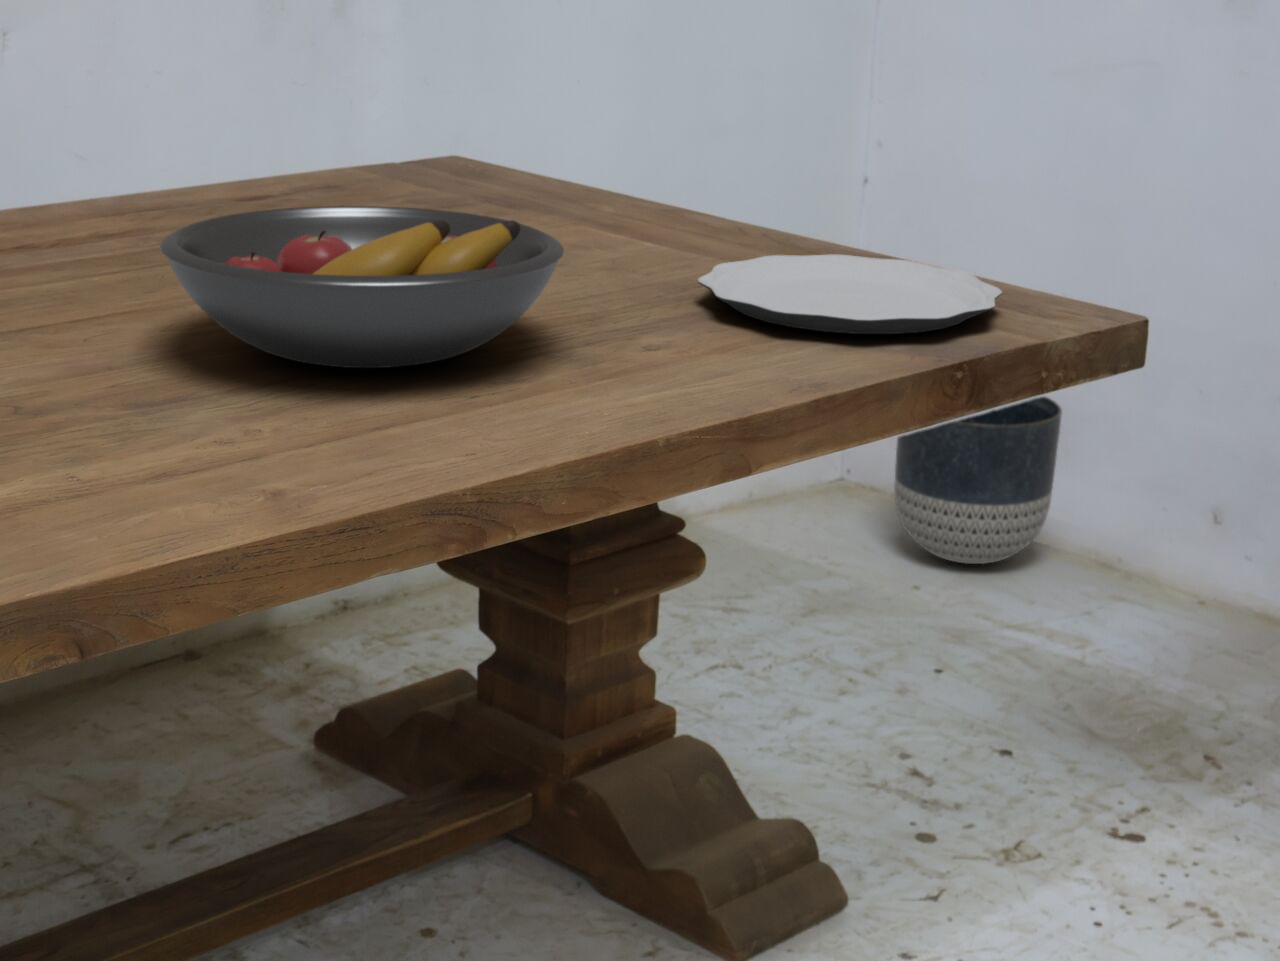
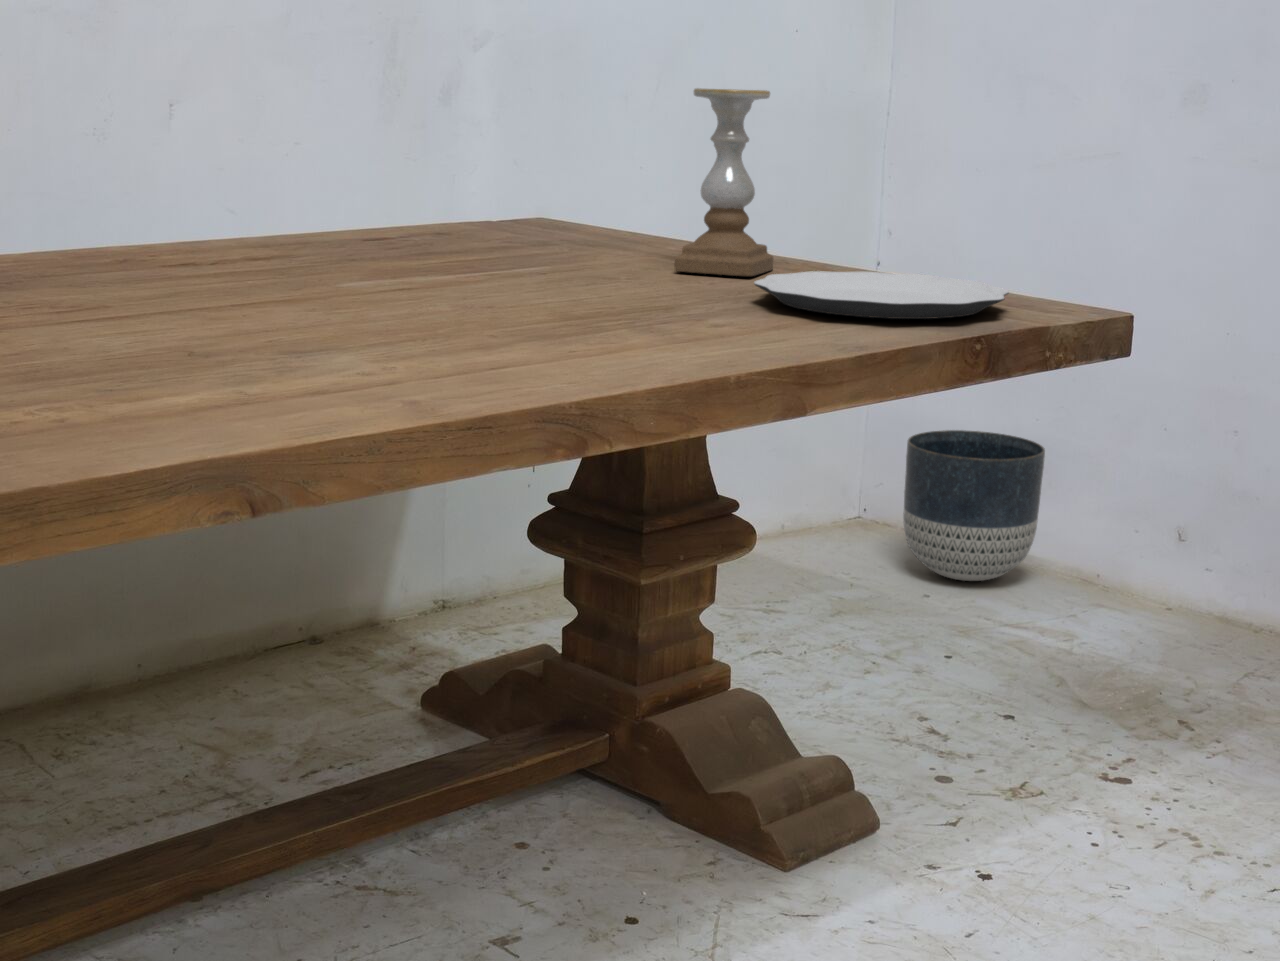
candle holder: none [608,24,728,255] -> present [675,88,773,276]
fruit bowl: present [160,206,564,368] -> none [314,209,648,332]

